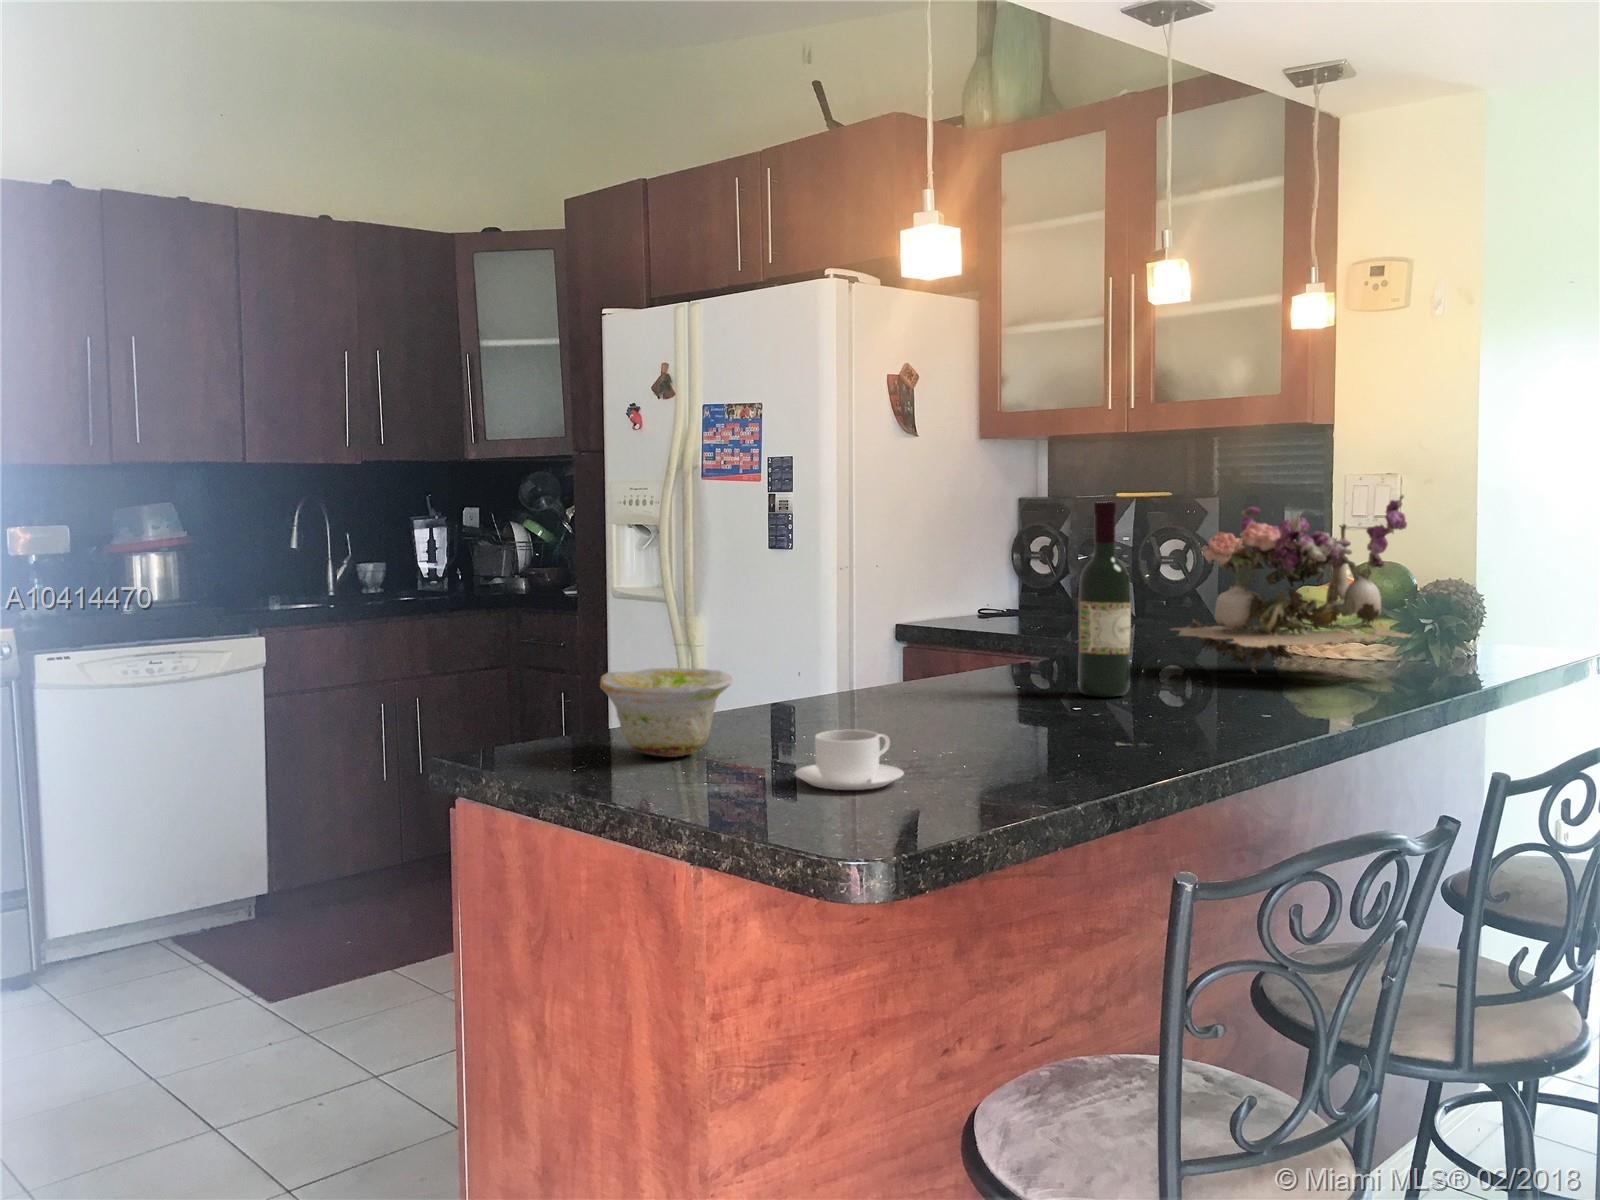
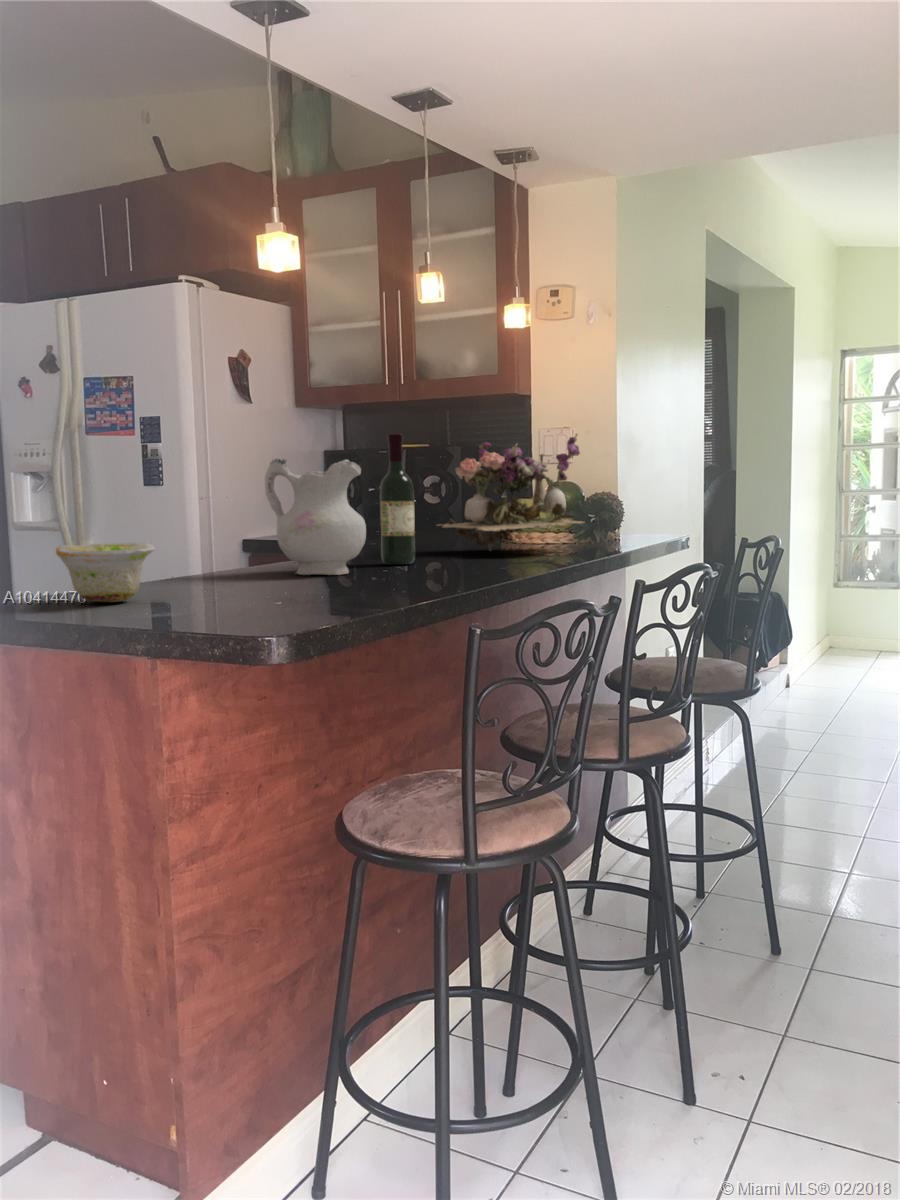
ceramic pitcher: none [907,539,1052,715] -> present [265,459,366,575]
coffee cup: present [795,730,904,790] -> none [208,573,283,610]

